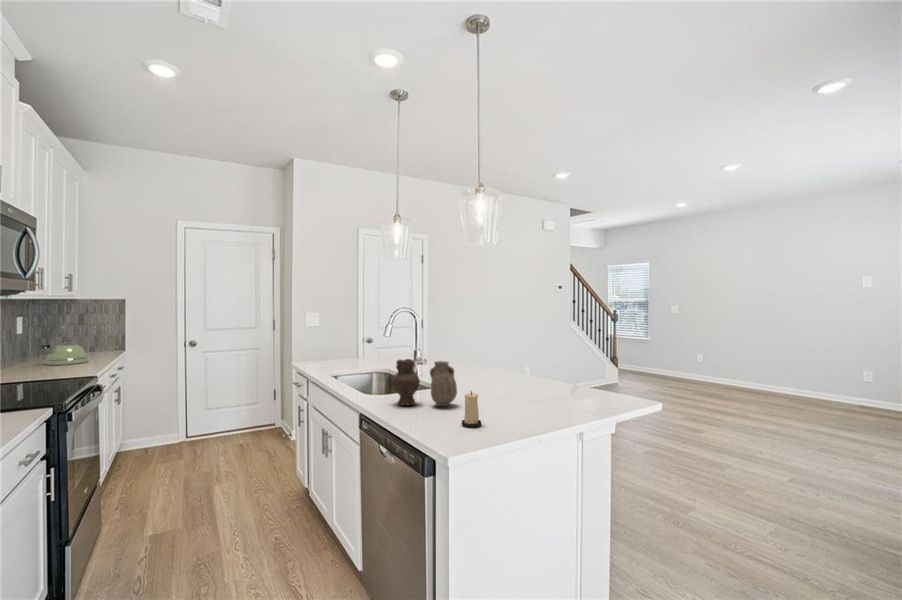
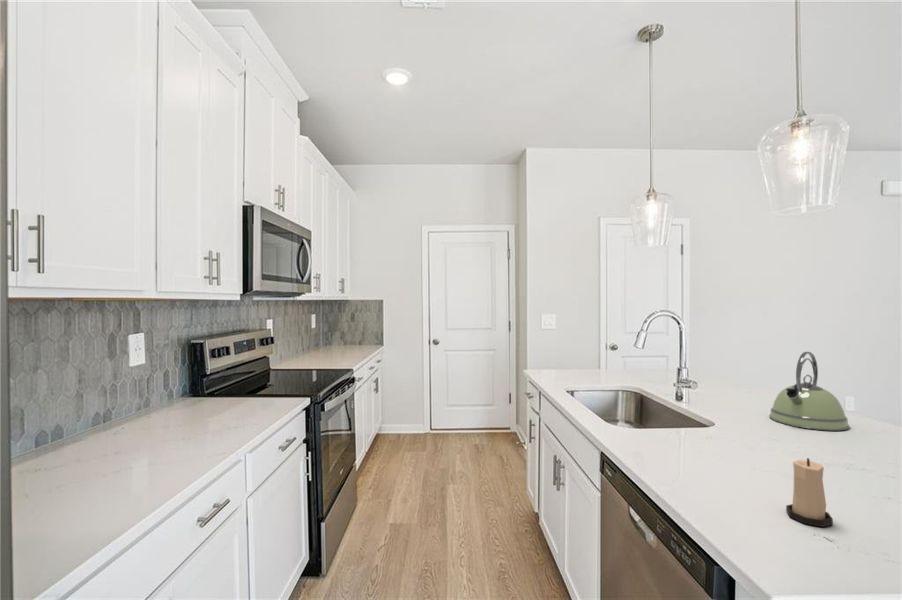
kettle: present [40,326,88,365] -> present [769,352,849,431]
vase: present [391,359,457,406] -> none [648,384,764,465]

